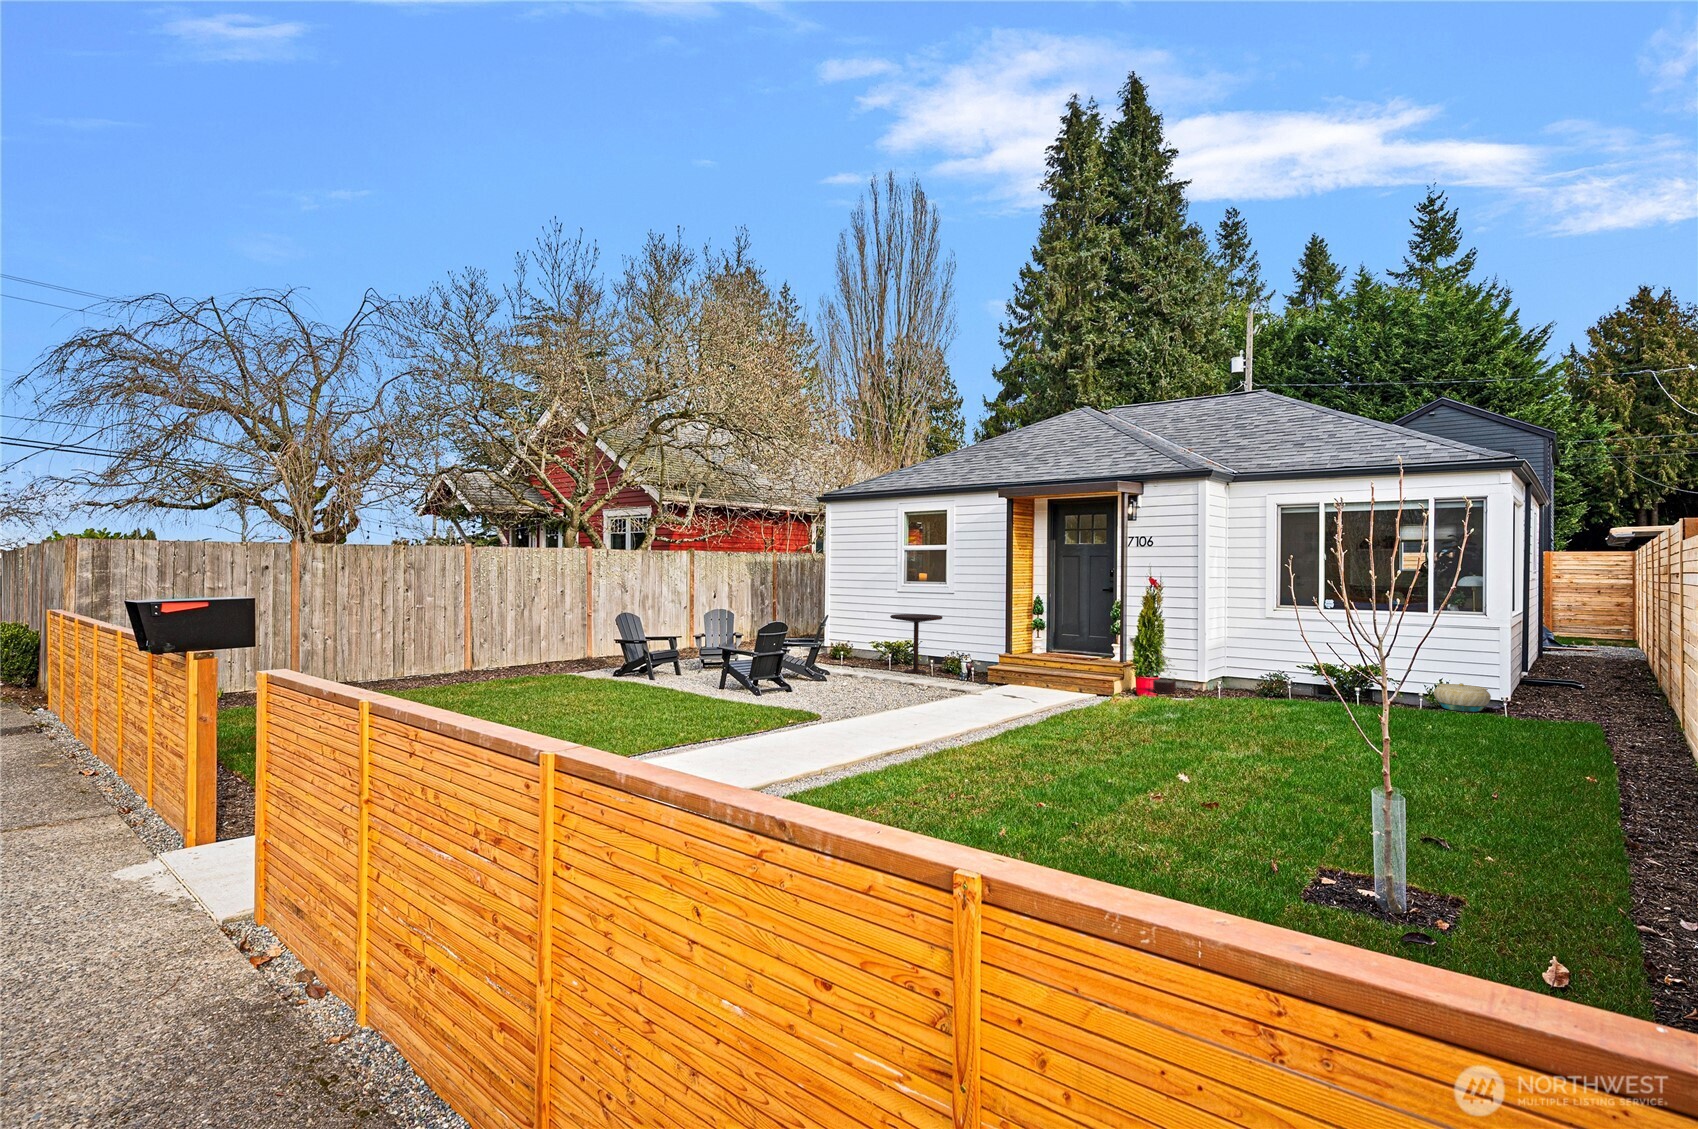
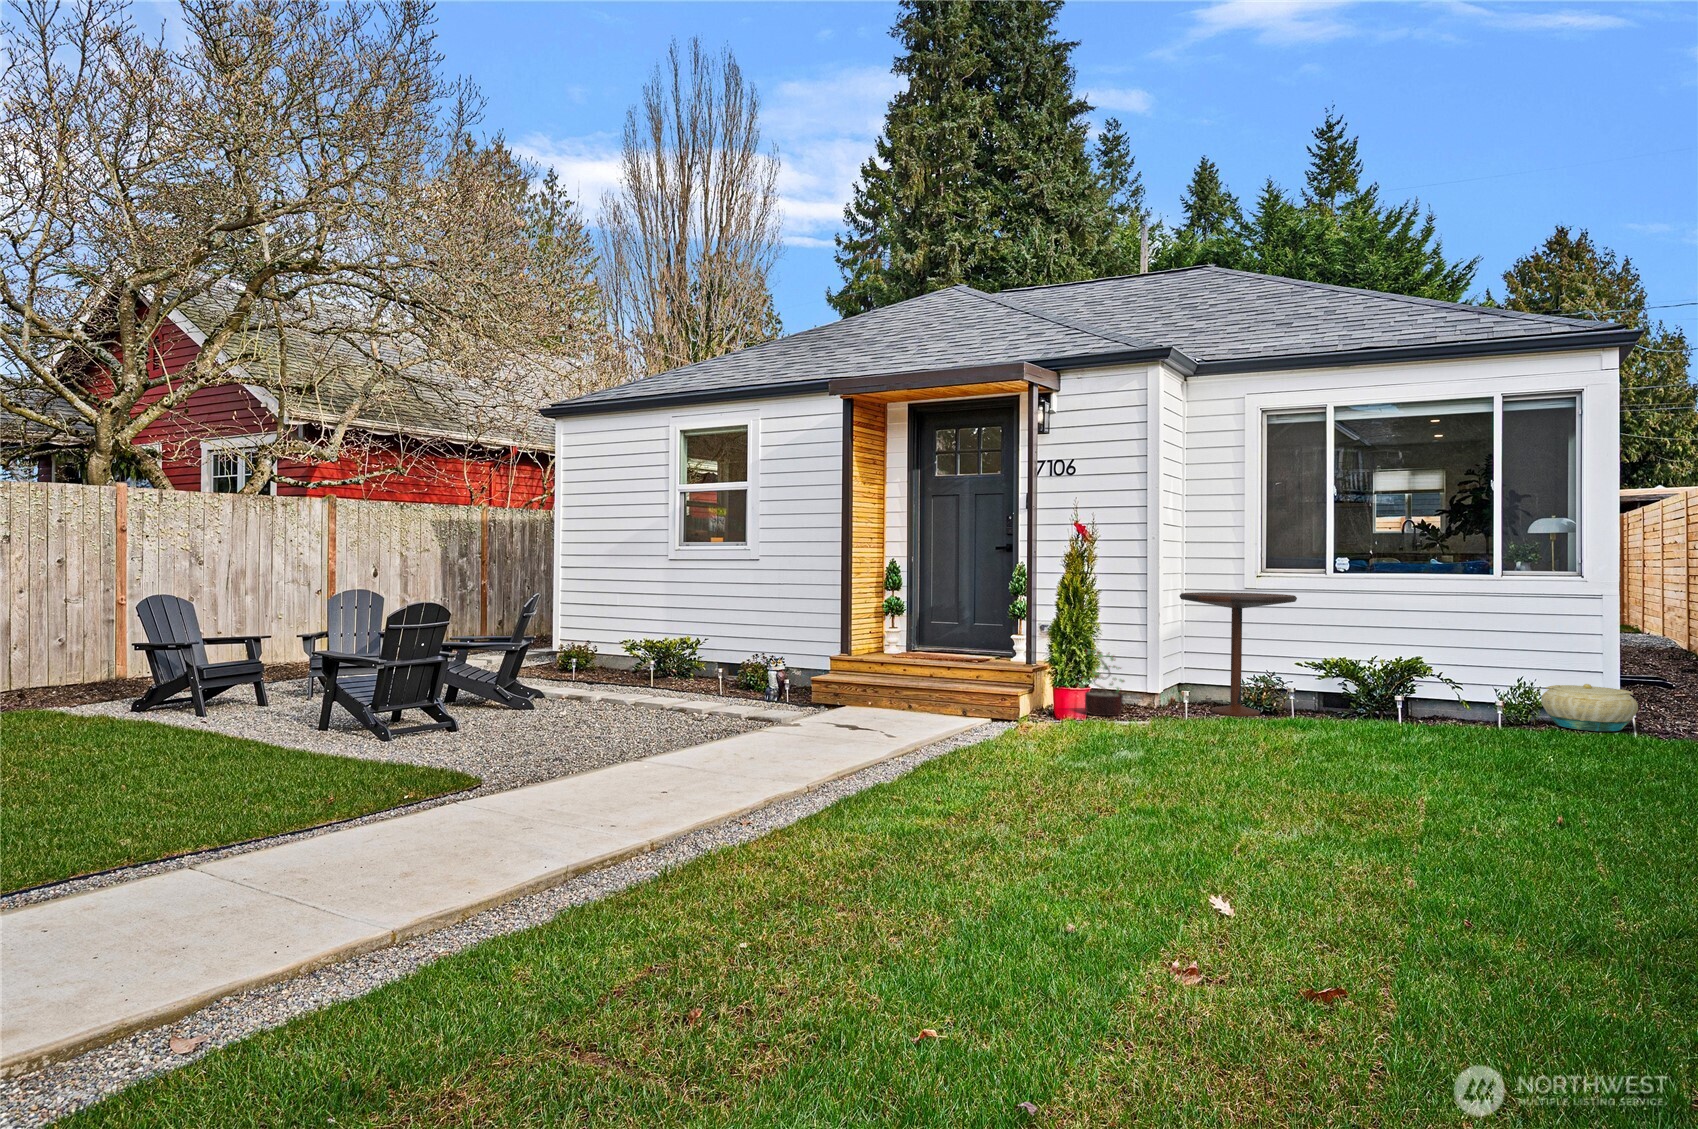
pedestal table: present [890,614,942,673] -> present [1180,592,1297,716]

